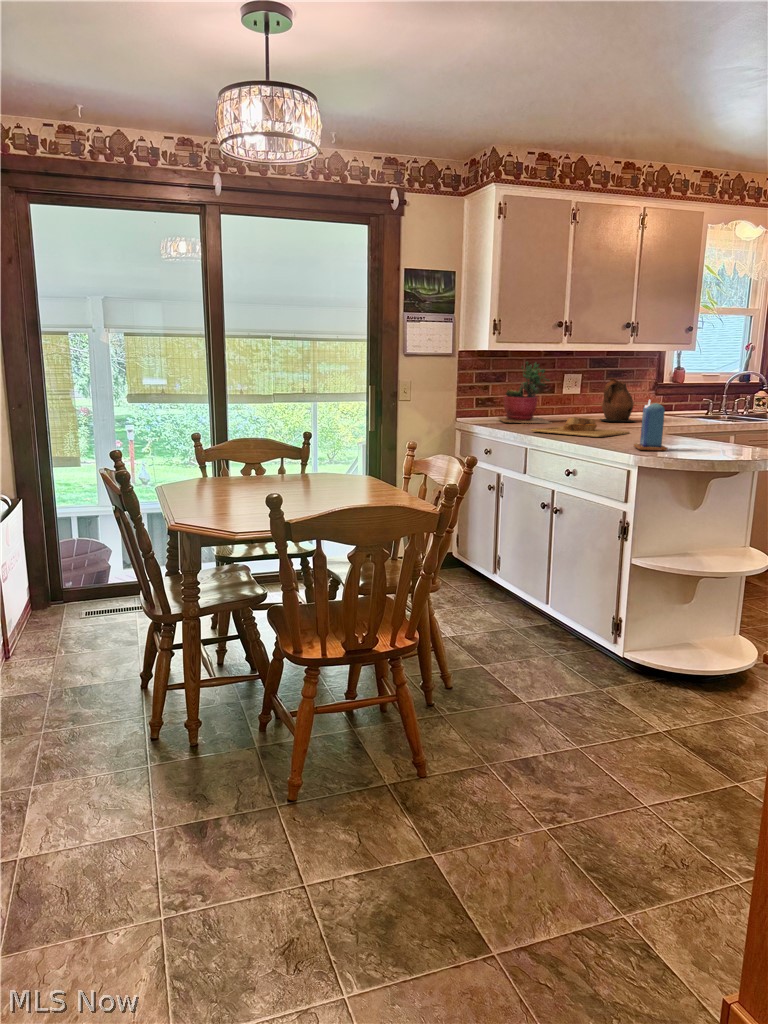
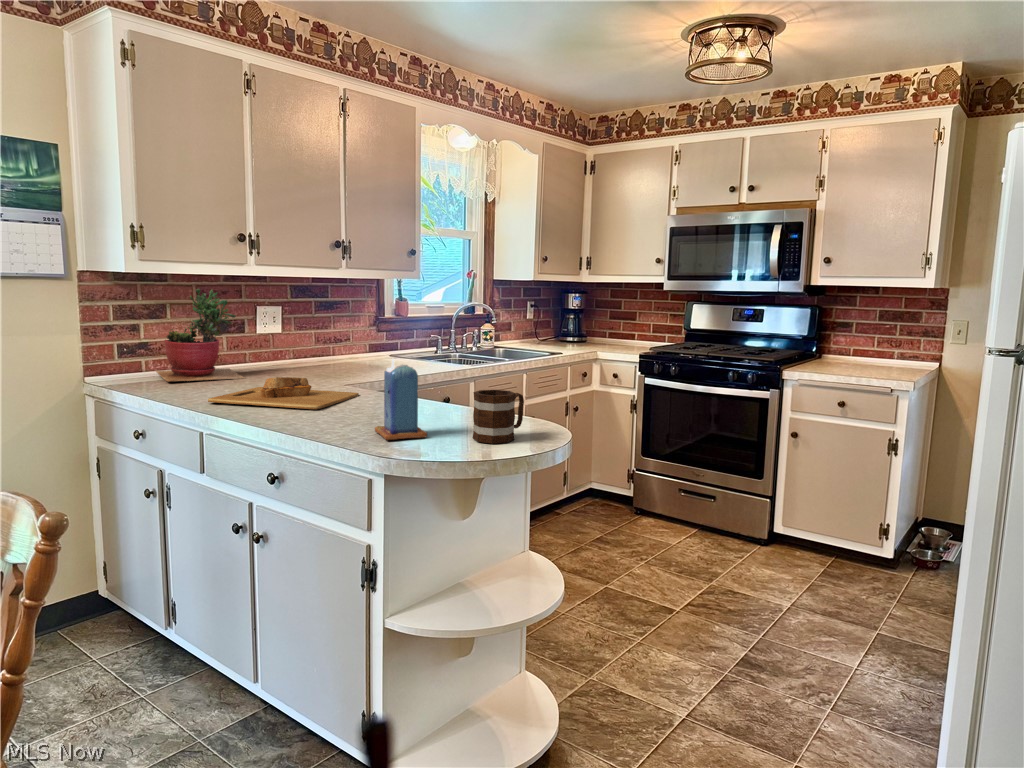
ceramic pitcher: present [600,378,635,422] -> none [309,312,361,371]
mug: none [699,422,741,456] -> present [473,390,524,444]

